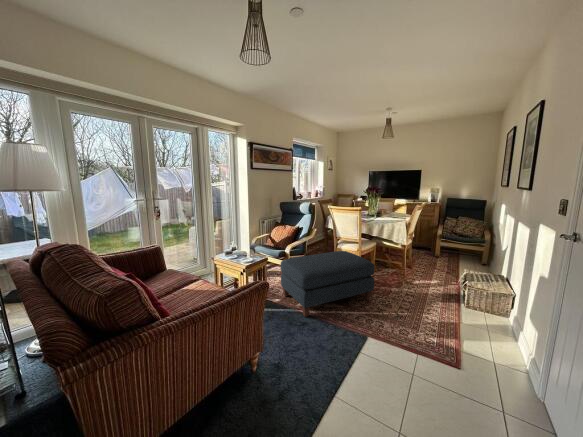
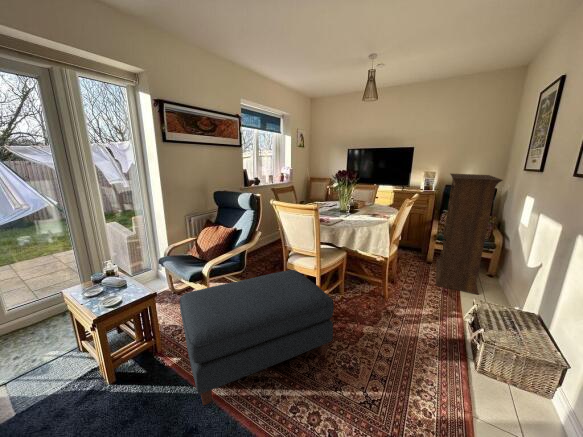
bookcase: none [441,189,483,274] -> present [436,174,503,294]

